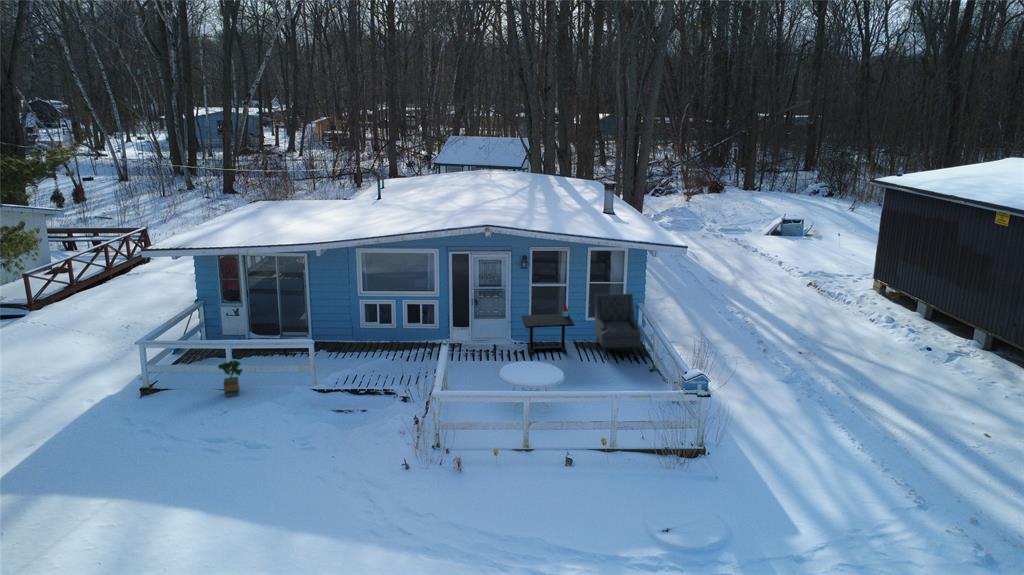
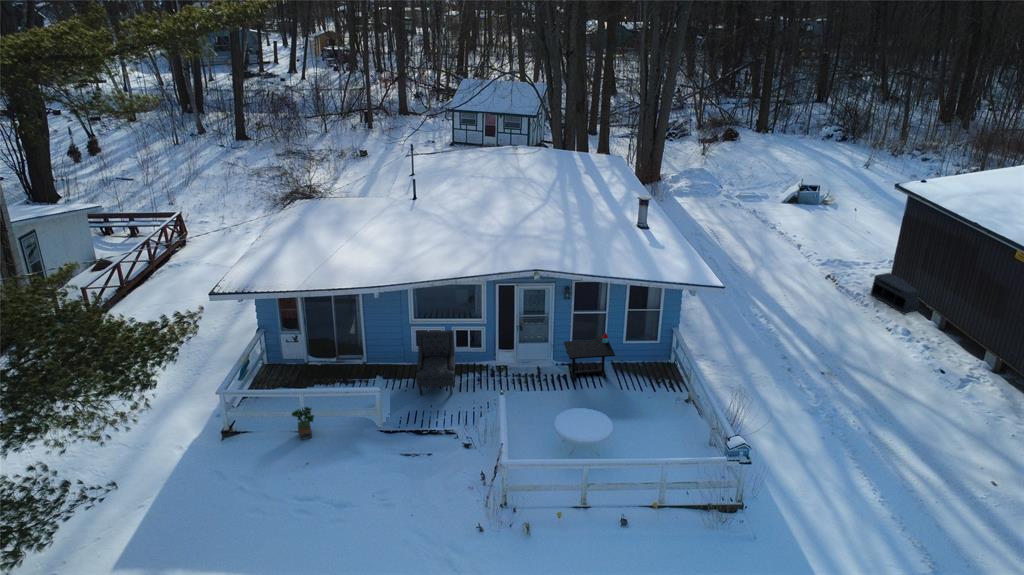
bench: none [854,274,908,311] -> present [870,273,921,313]
chair: present [594,294,641,358] -> present [416,330,455,395]

